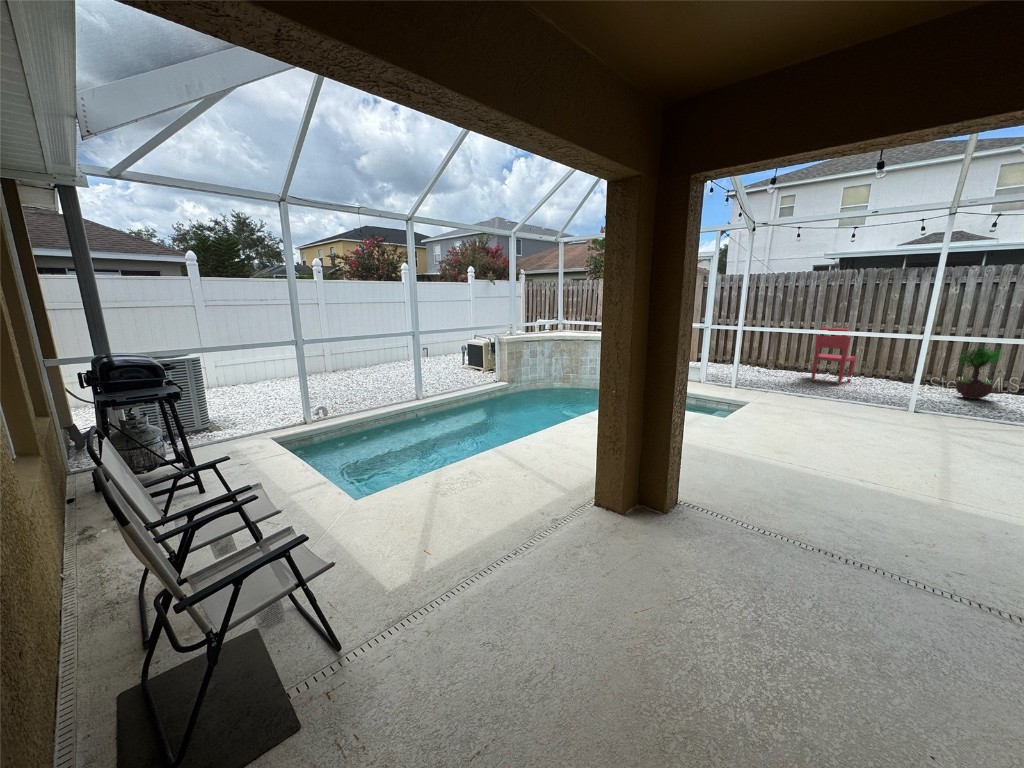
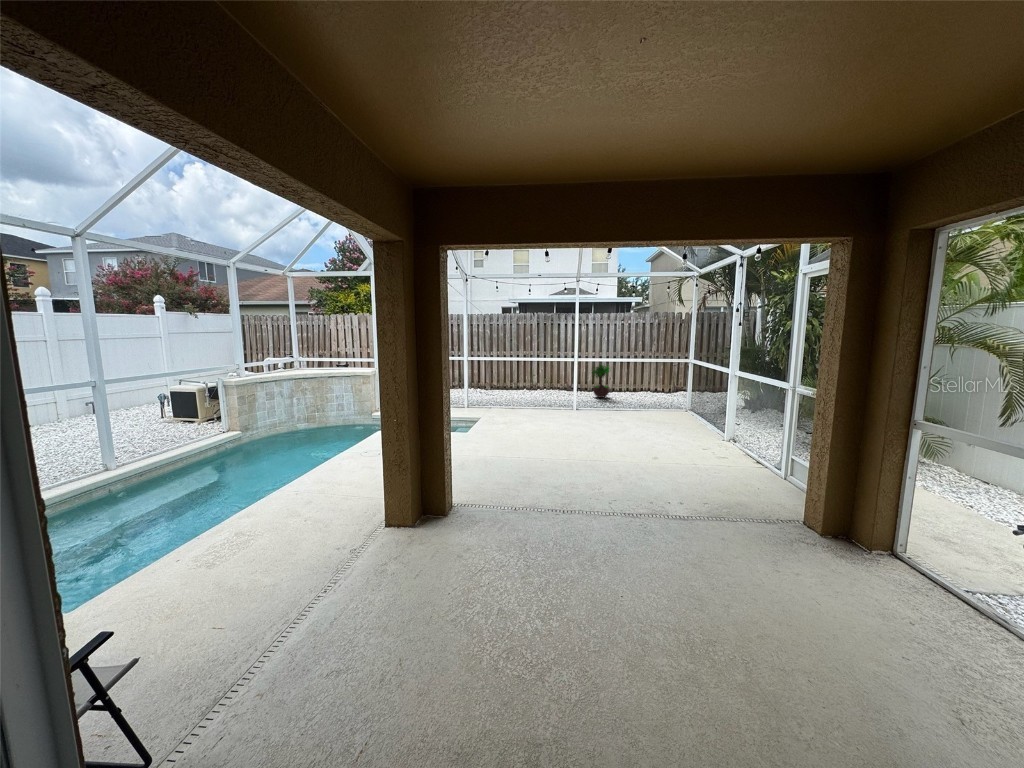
dining chair: present [811,327,856,385] -> none [515,355,541,398]

